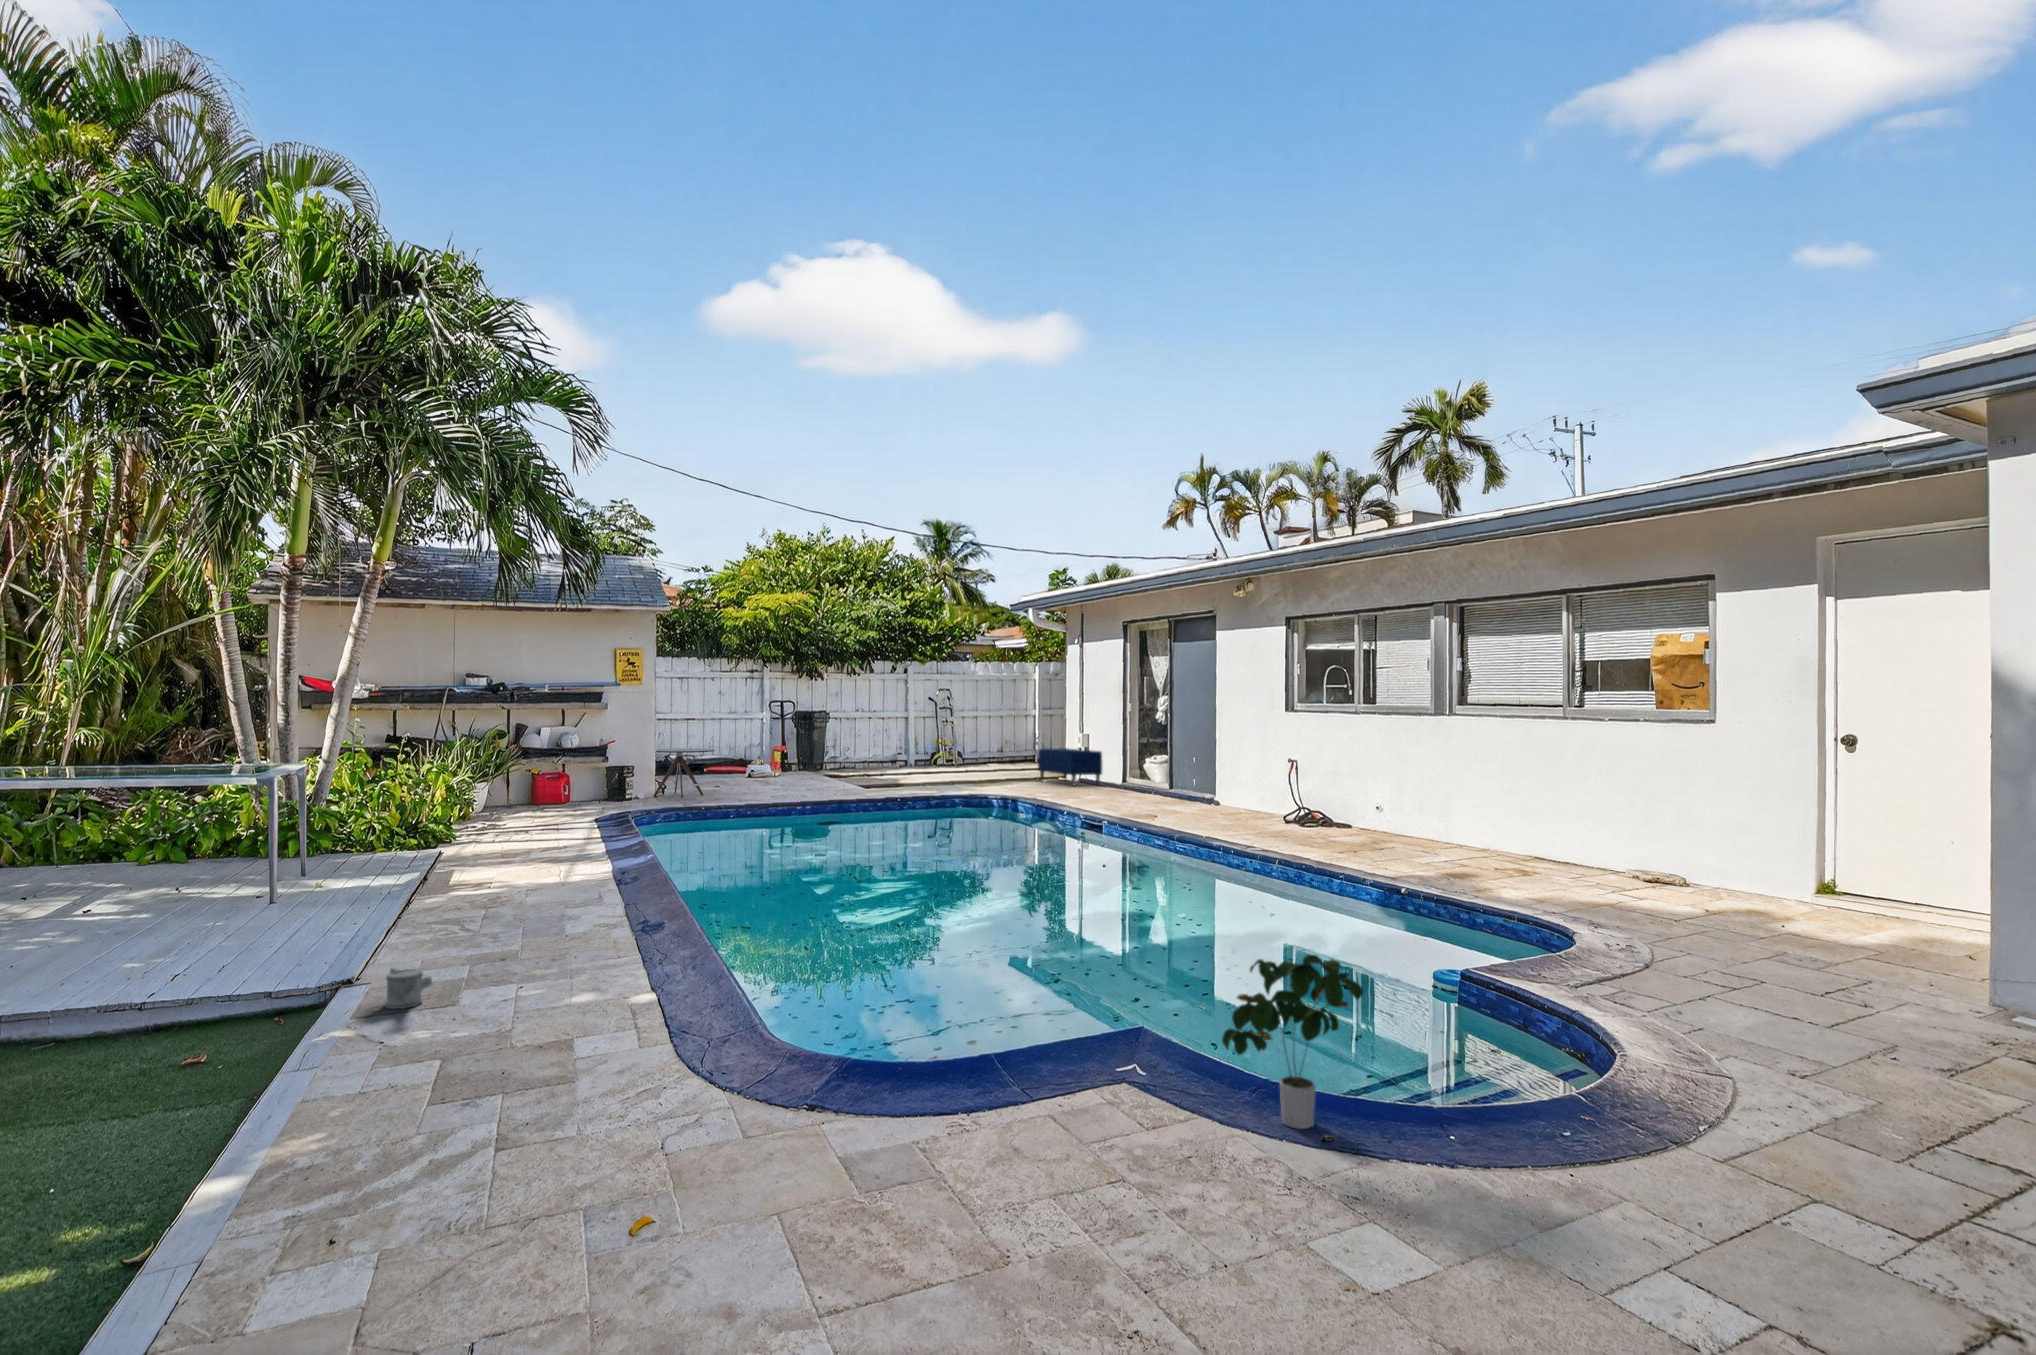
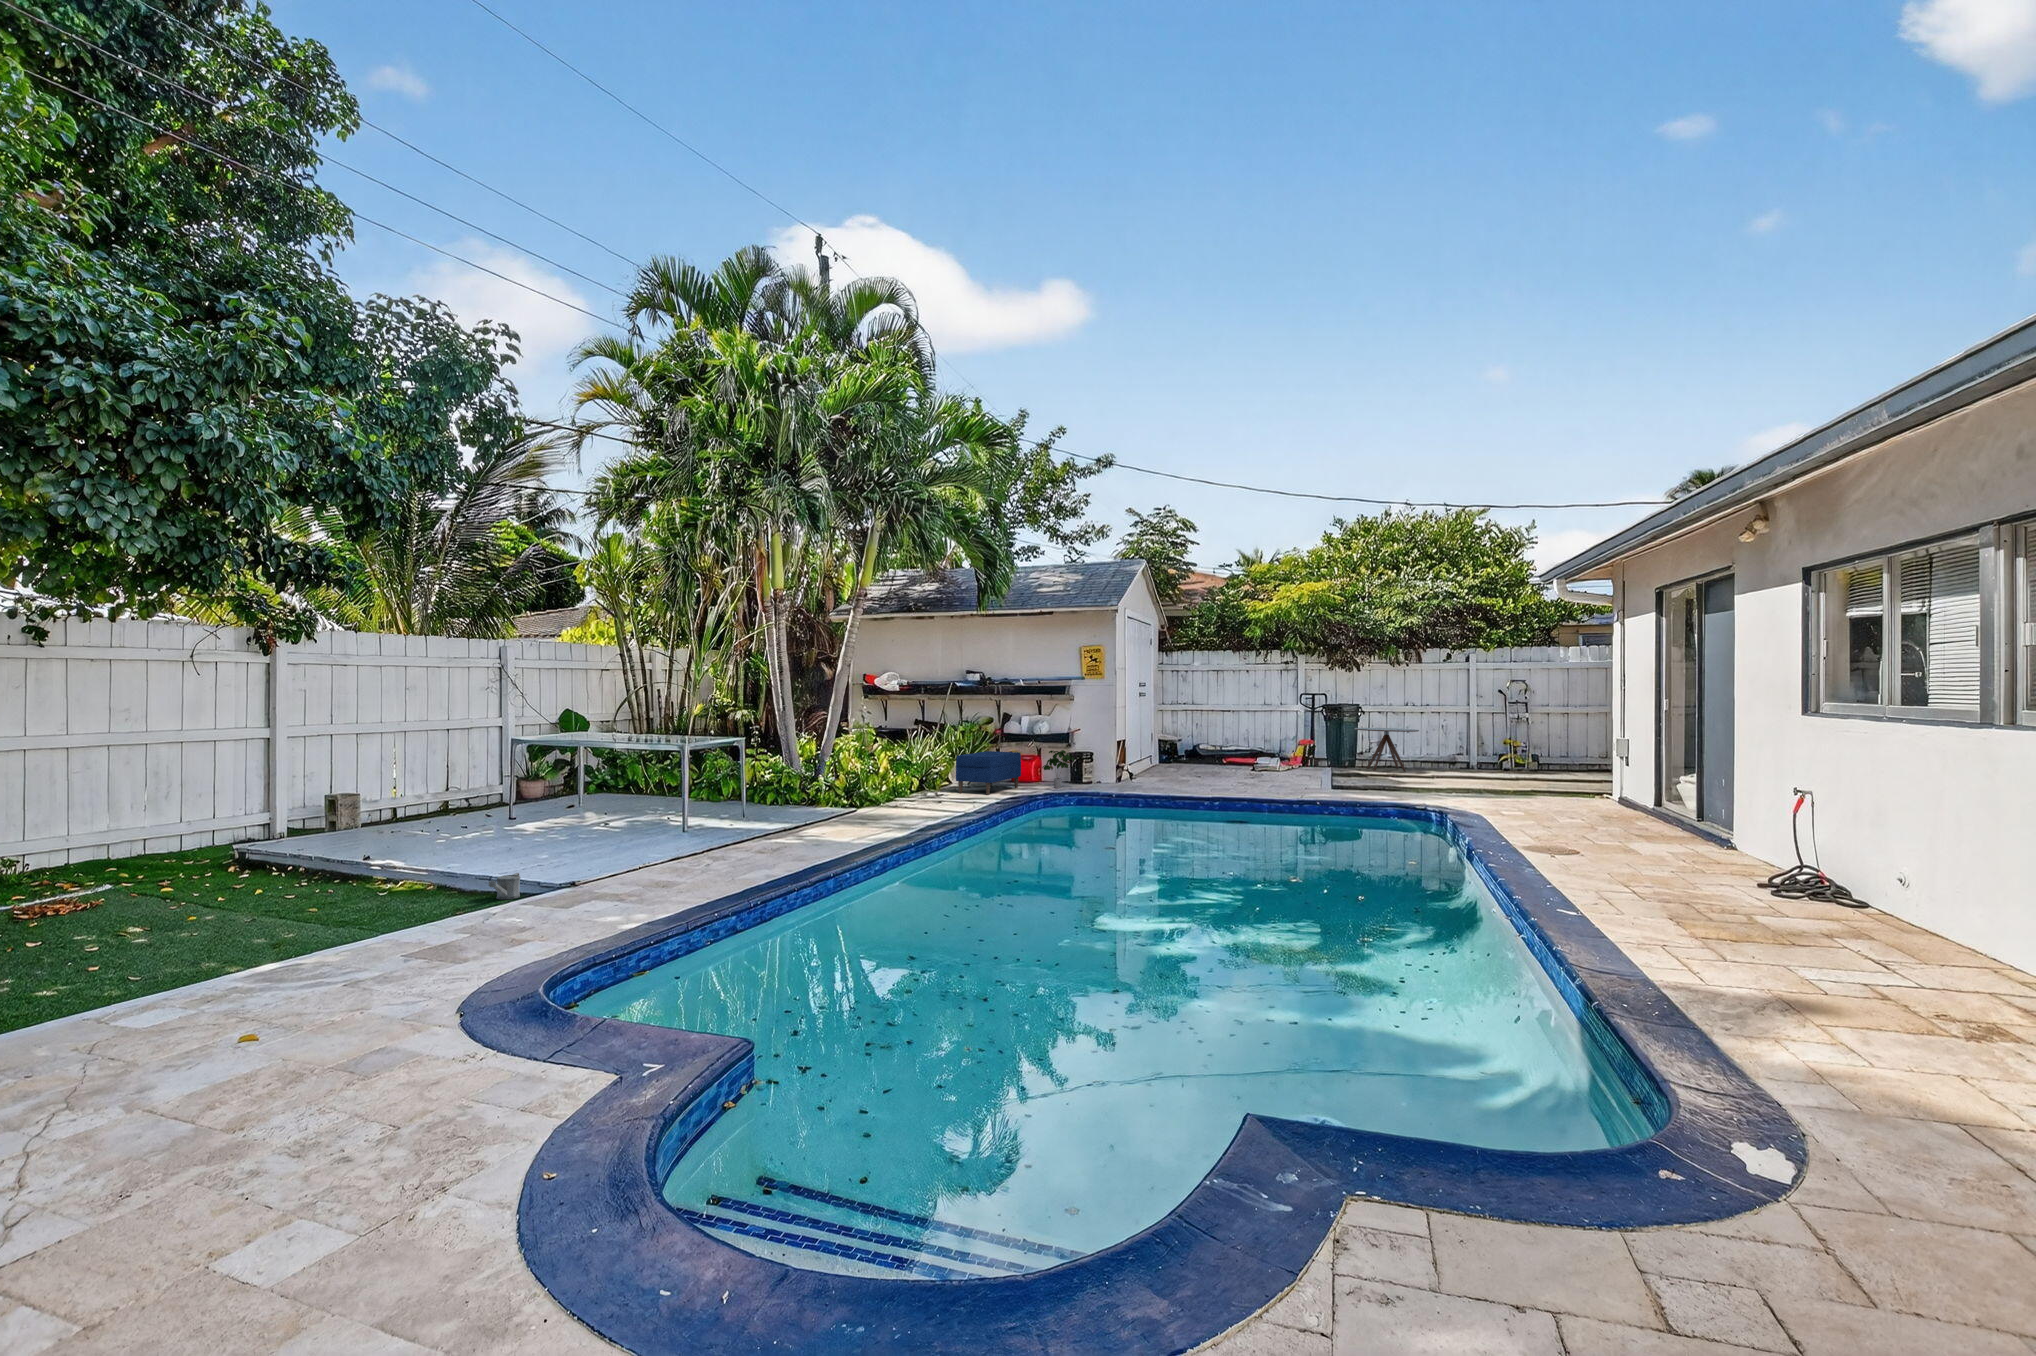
round table: present [653,748,715,798] -> present [1355,728,1419,772]
bench: present [1038,748,1103,786] -> present [956,751,1021,795]
potted plant: present [1222,955,1363,1129] -> present [1042,750,1074,788]

